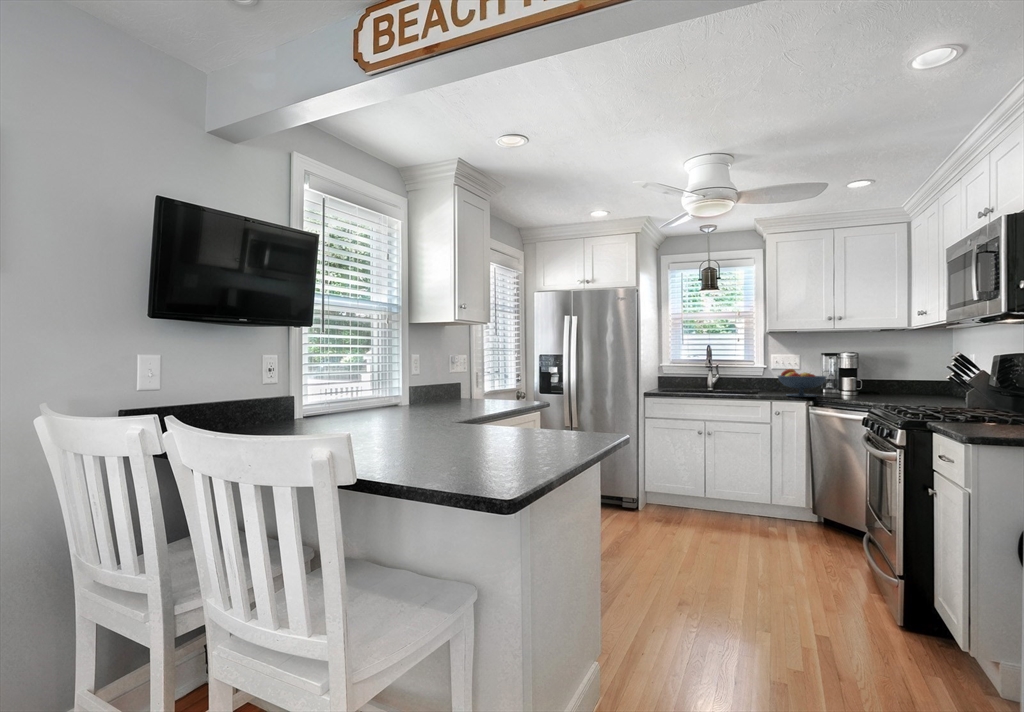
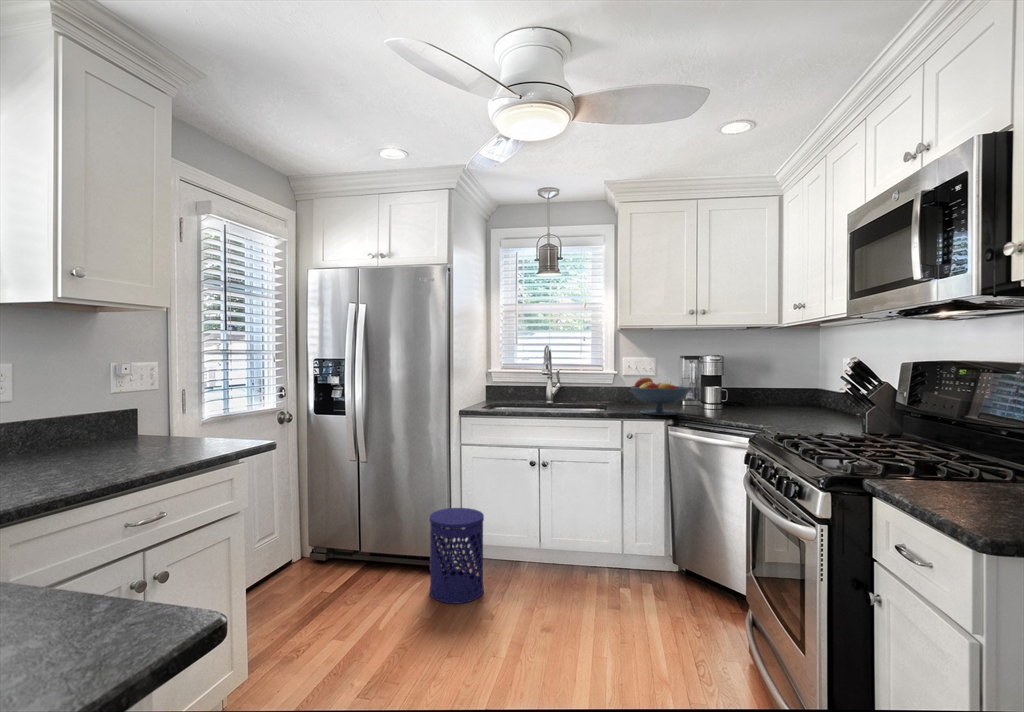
waste bin: none [625,461,664,523] -> present [430,508,484,604]

